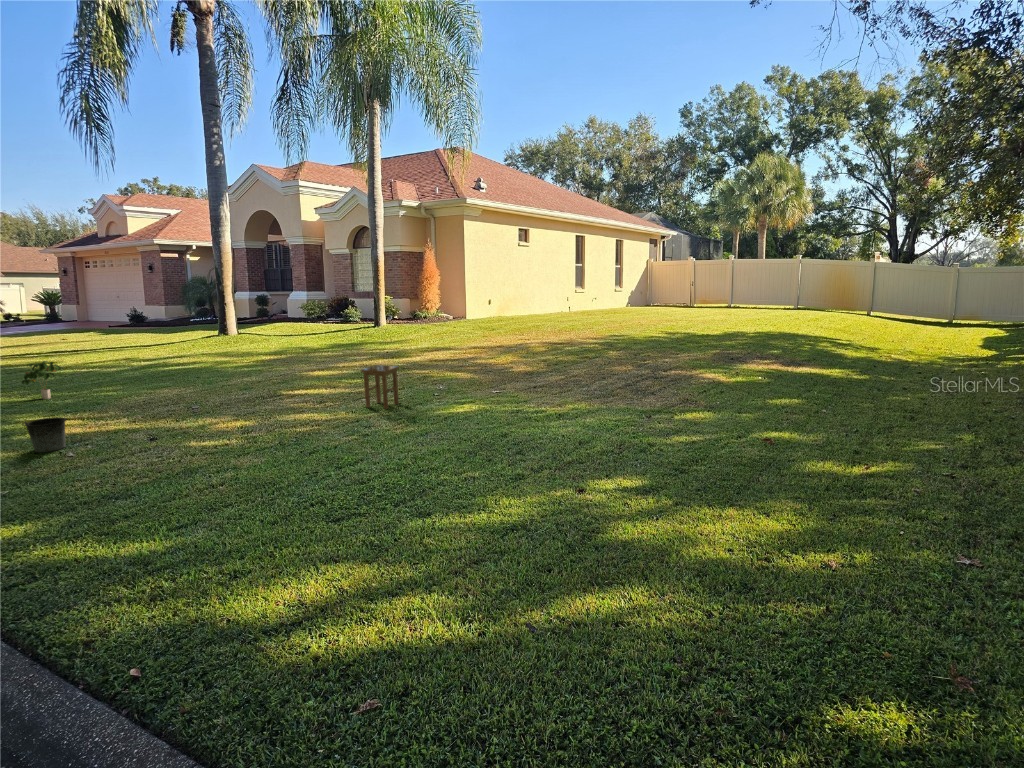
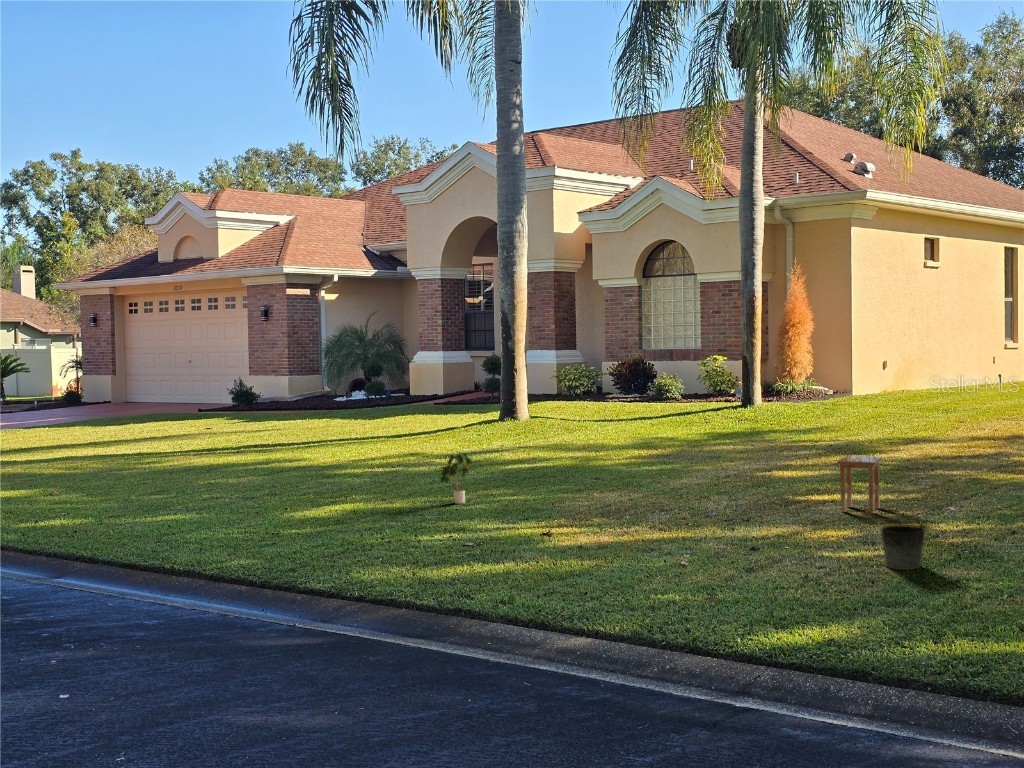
stool: present [361,365,399,409] -> present [837,456,882,514]
bucket: present [23,417,67,452] -> present [880,524,927,570]

